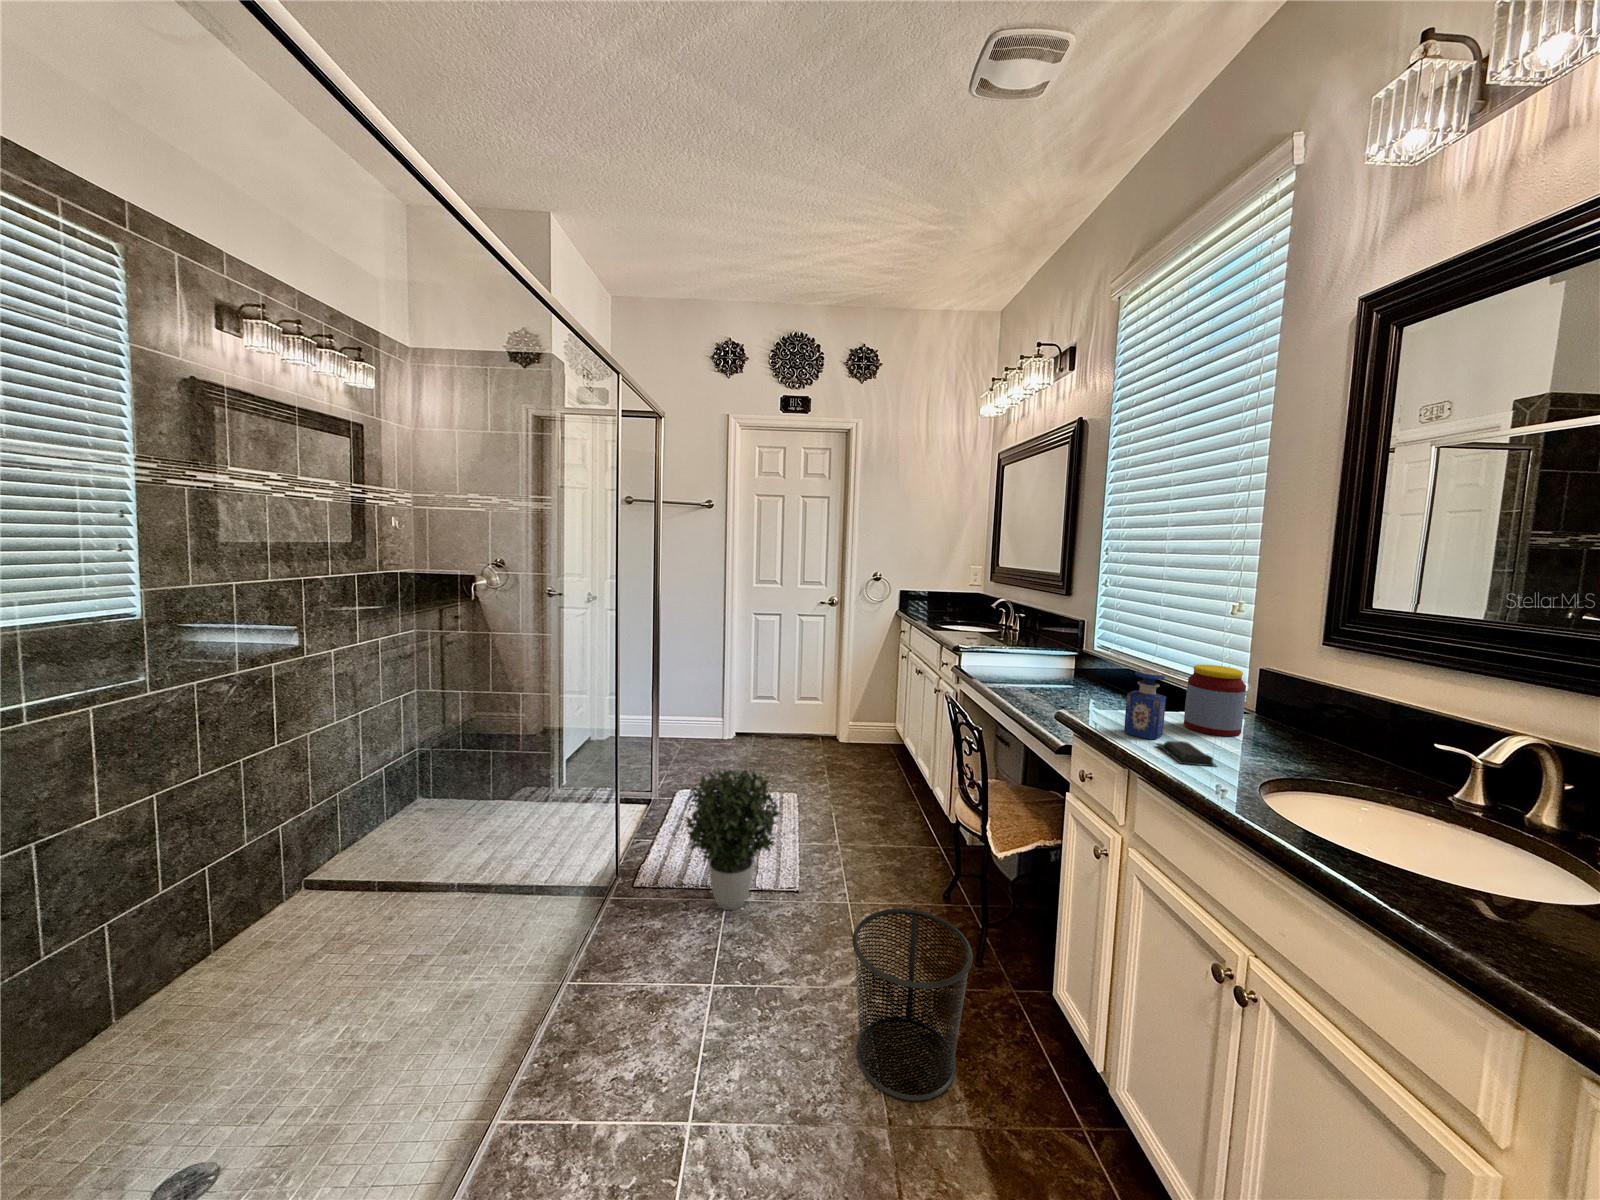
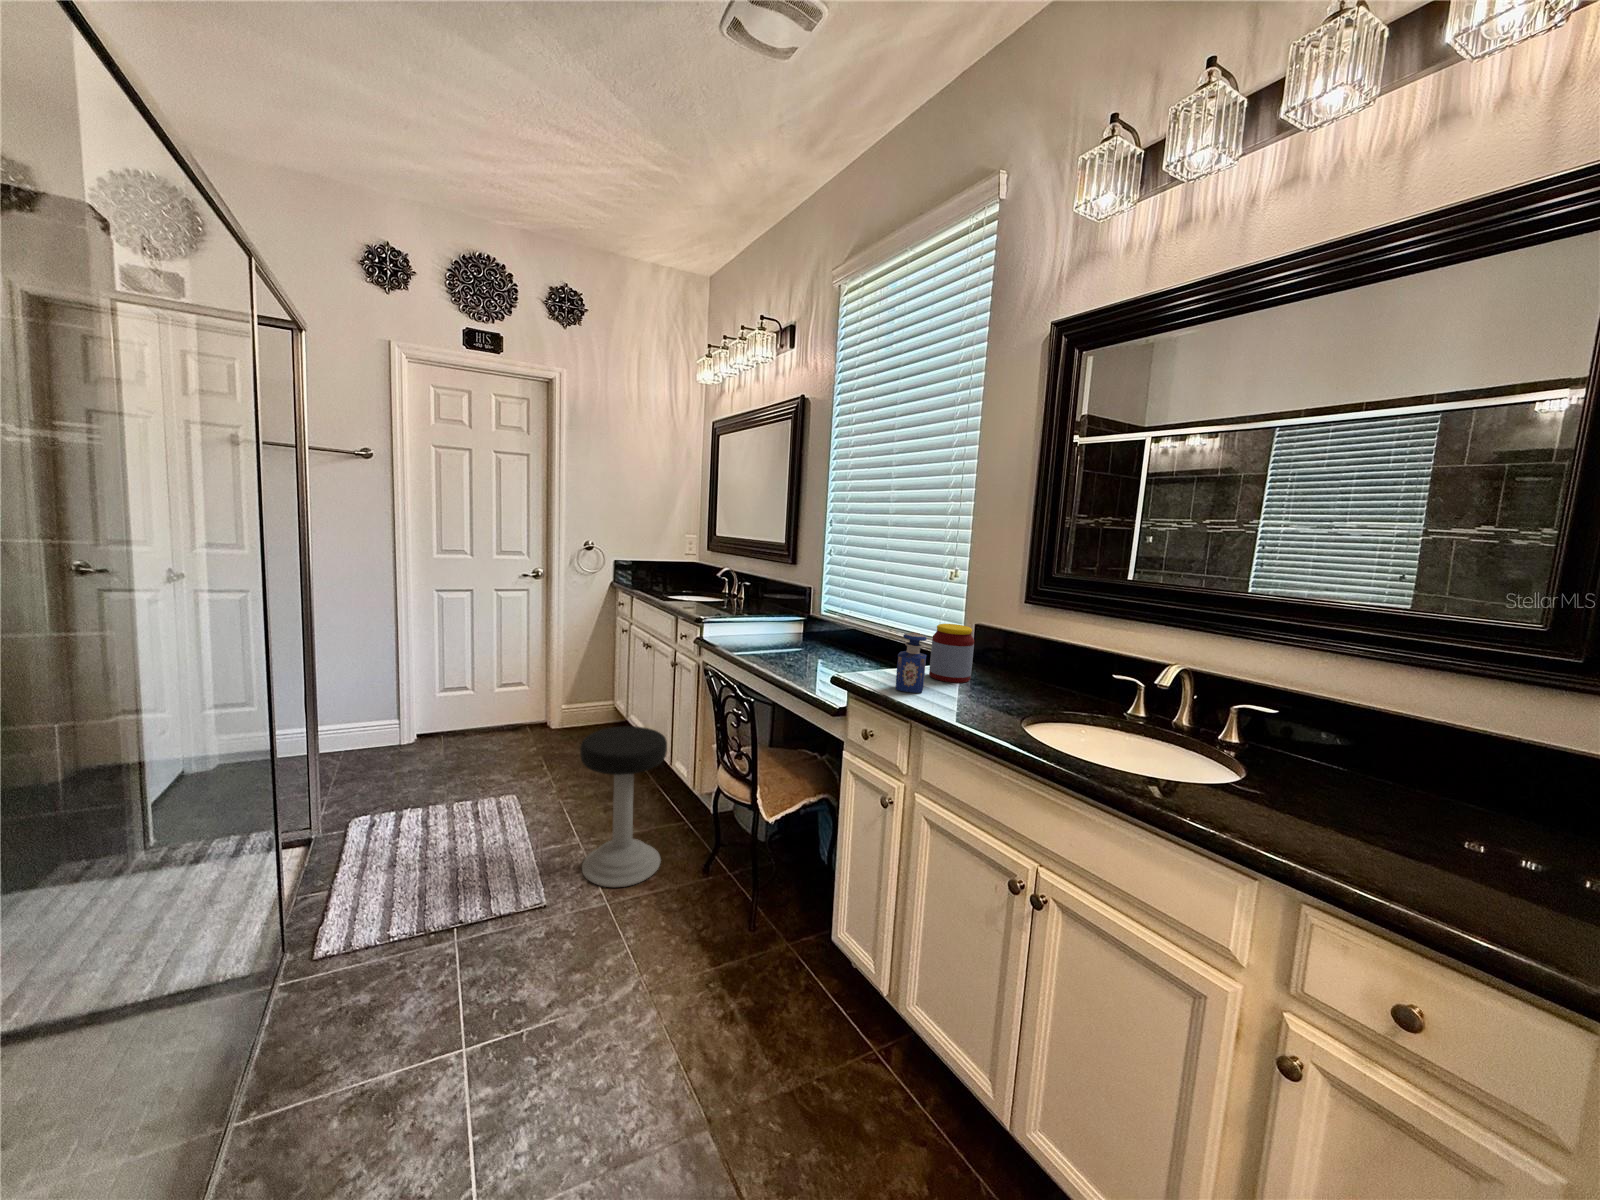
soap bar: present [1157,741,1217,767] -> none [926,692,978,713]
stool: none [833,744,912,895] -> present [580,726,667,887]
potted plant: present [686,770,780,910] -> none [397,780,527,953]
waste bin: present [852,908,973,1101] -> none [650,892,773,1088]

